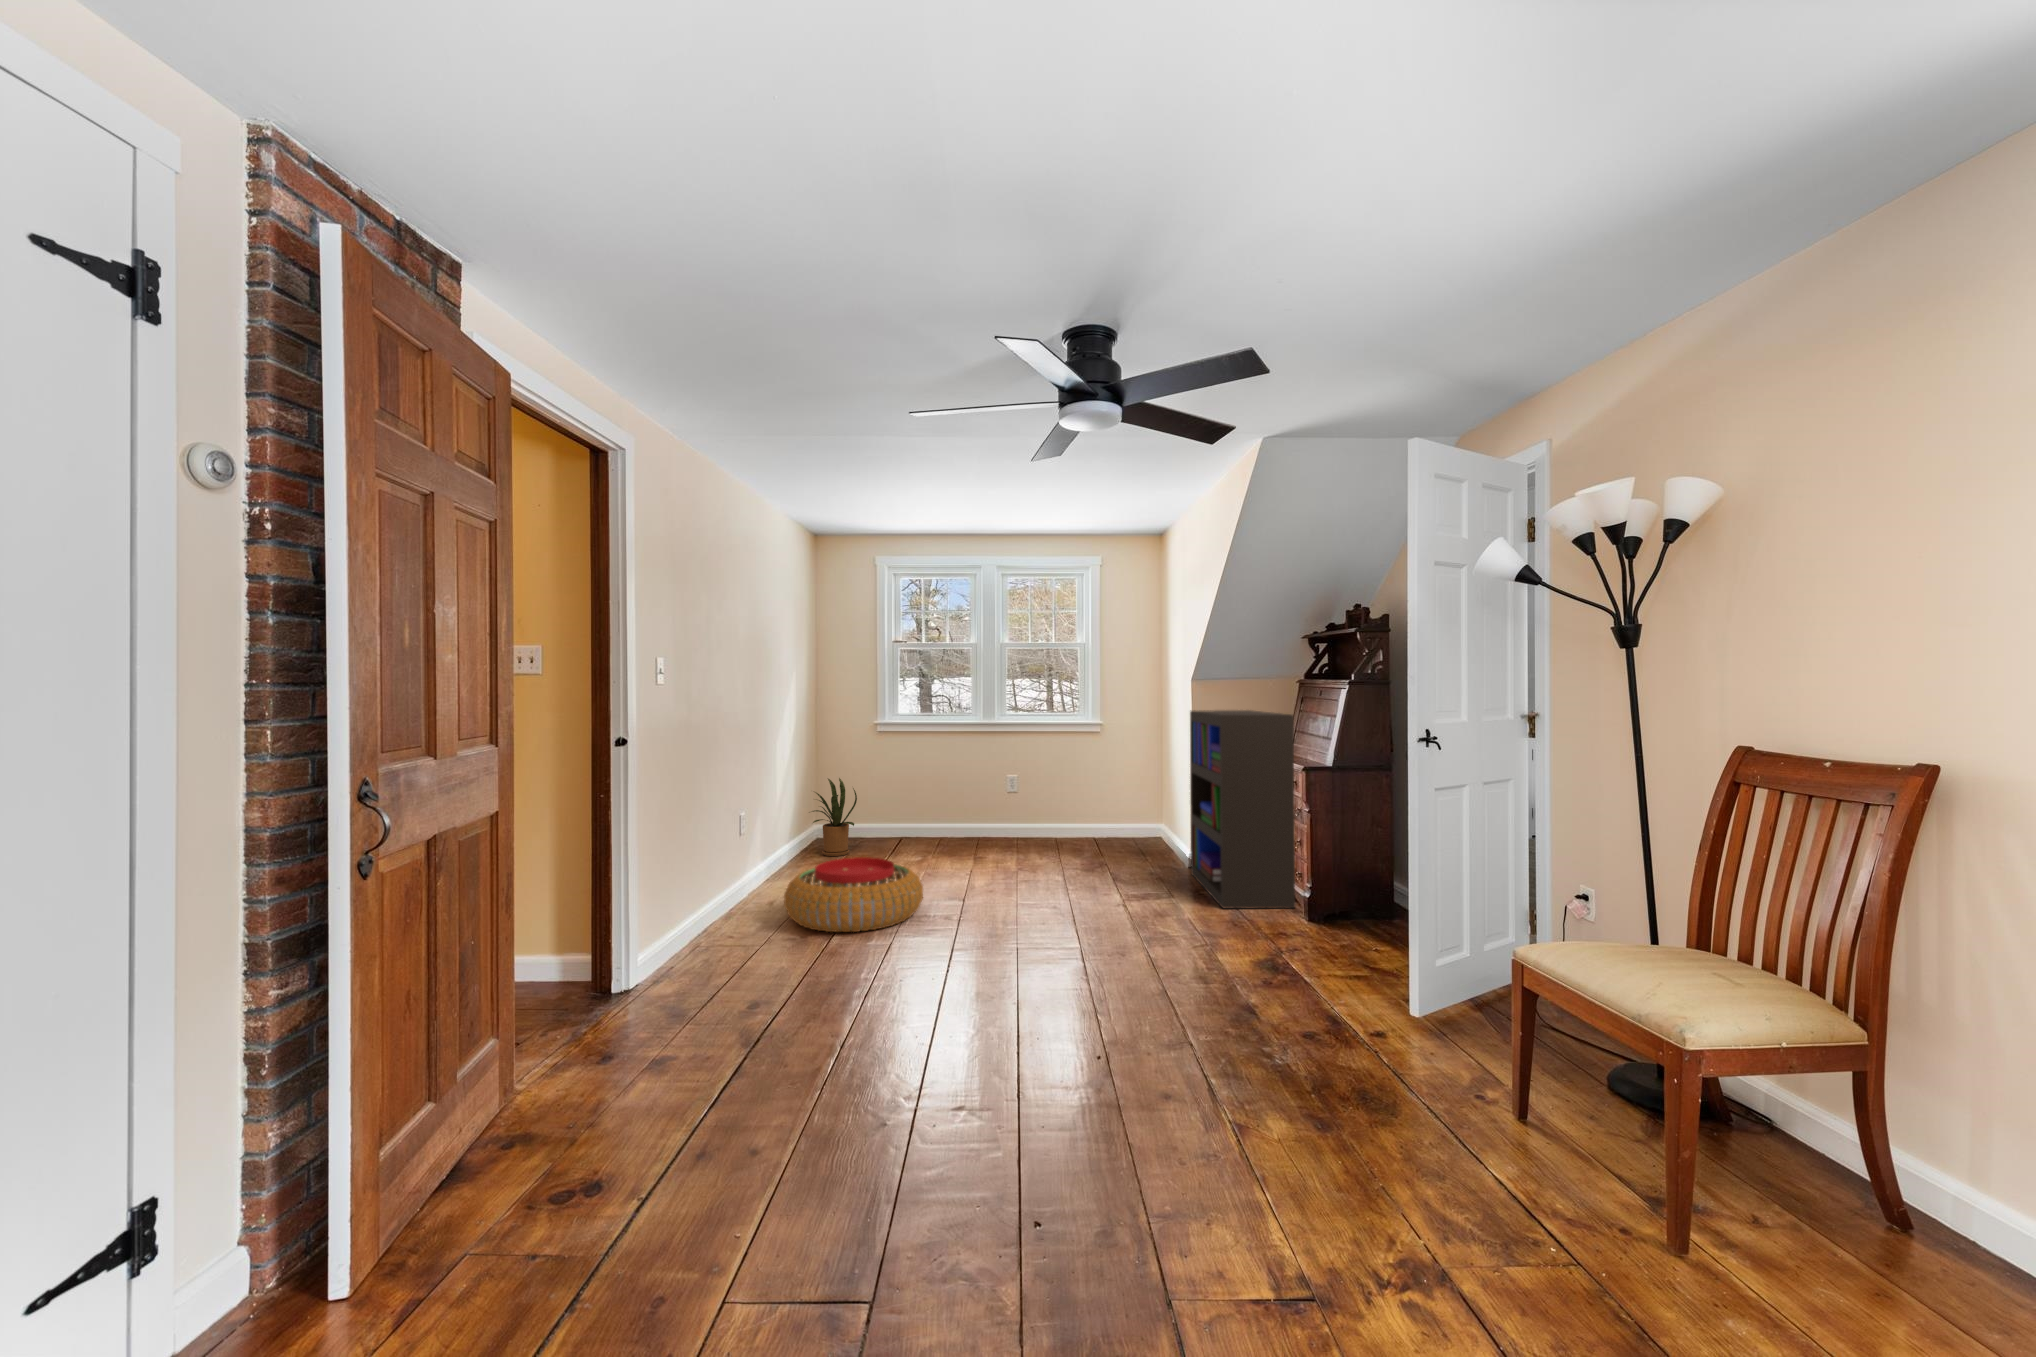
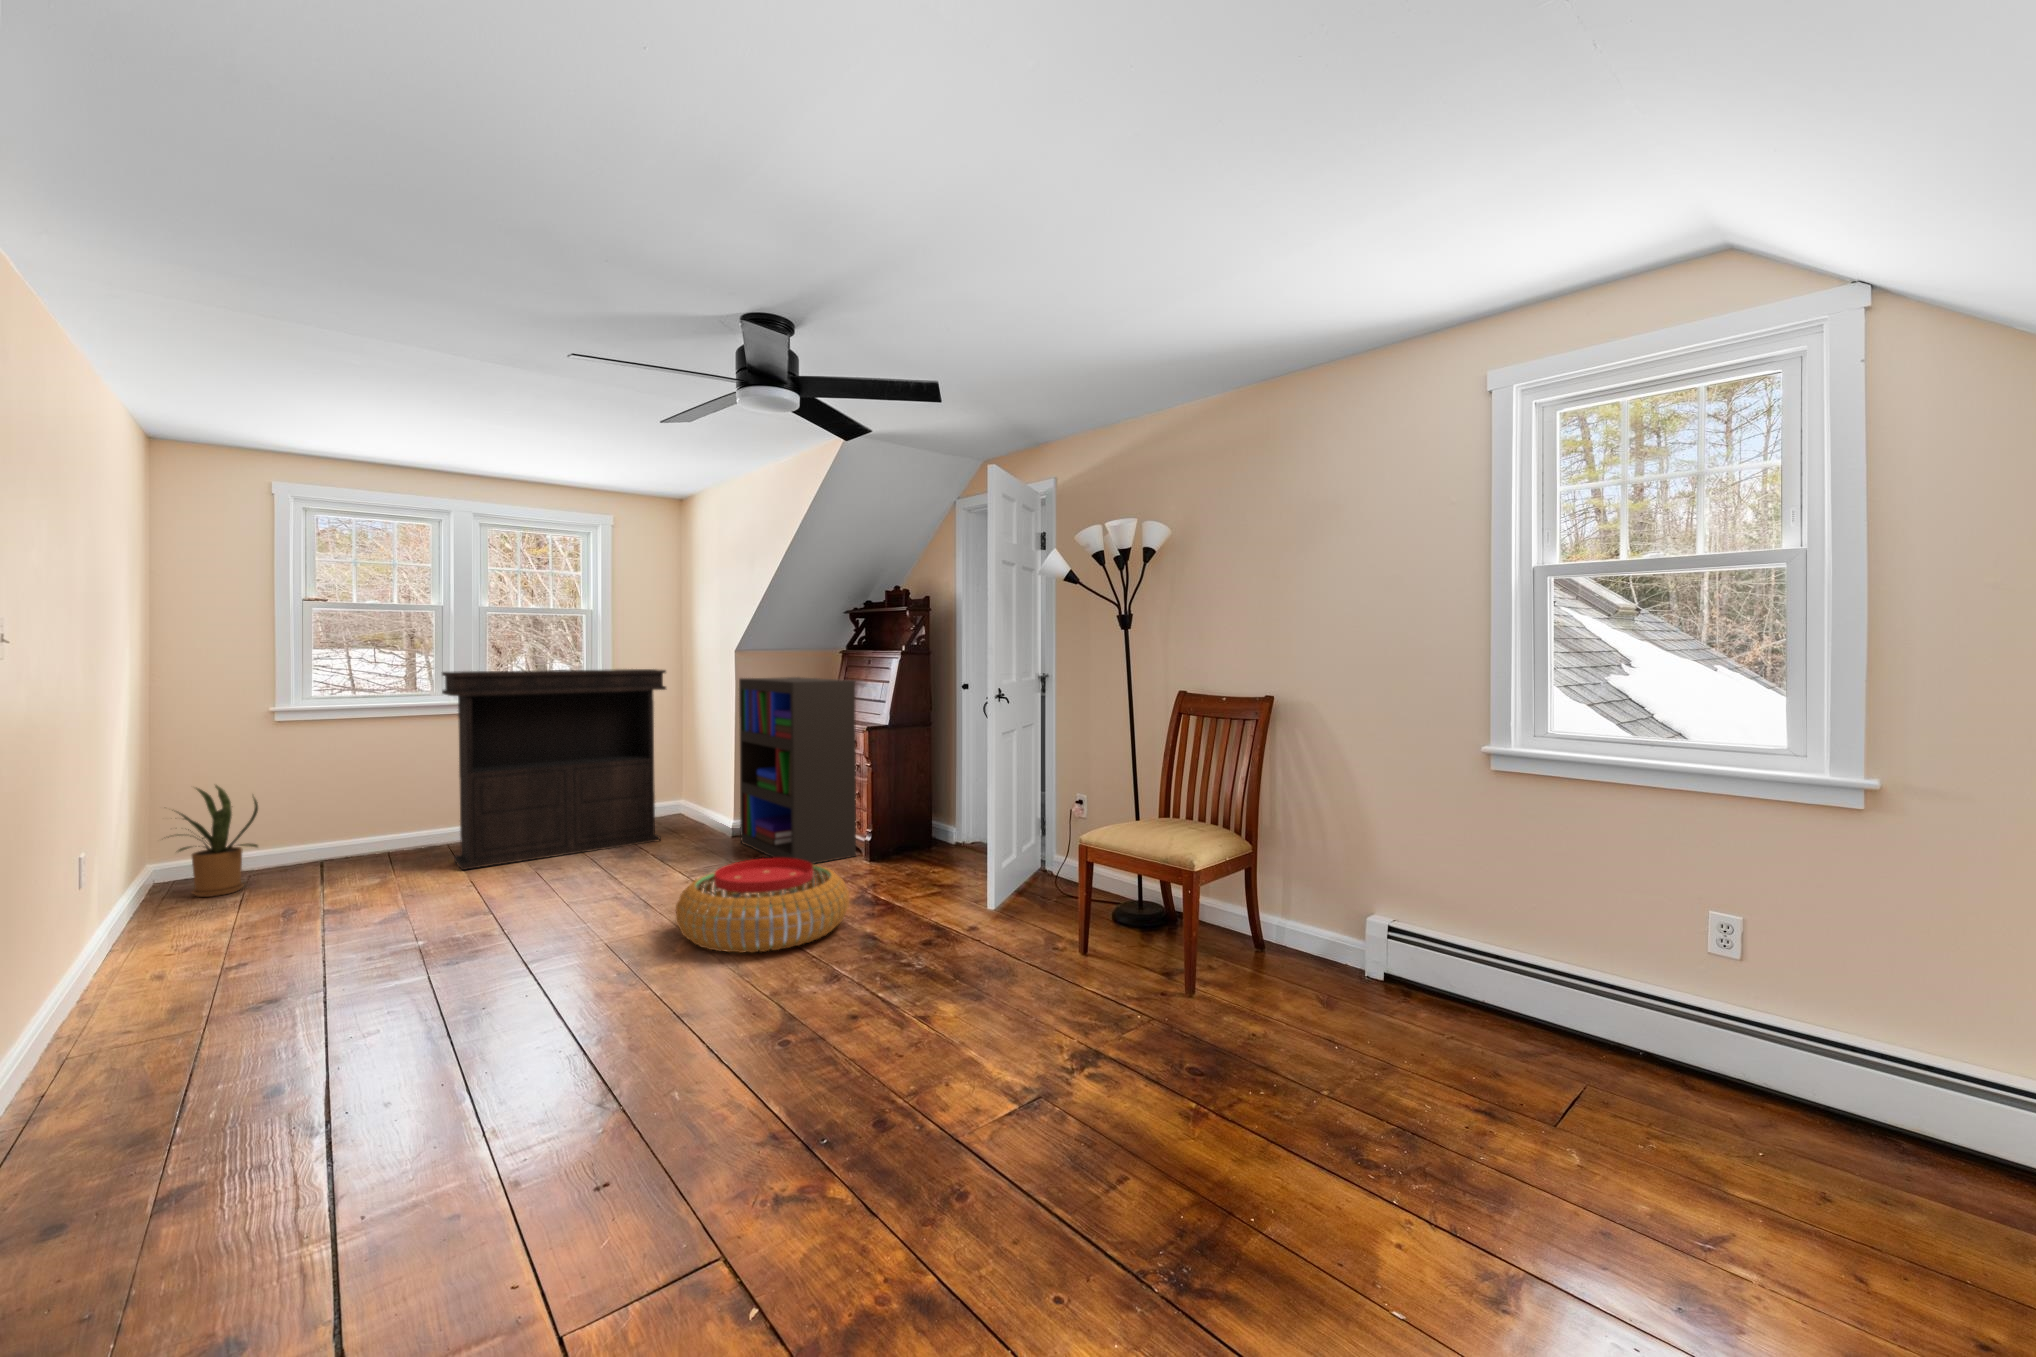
console table: none [964,701,1131,862] -> present [442,669,666,870]
pouf: present [784,857,923,932] -> present [676,858,849,953]

